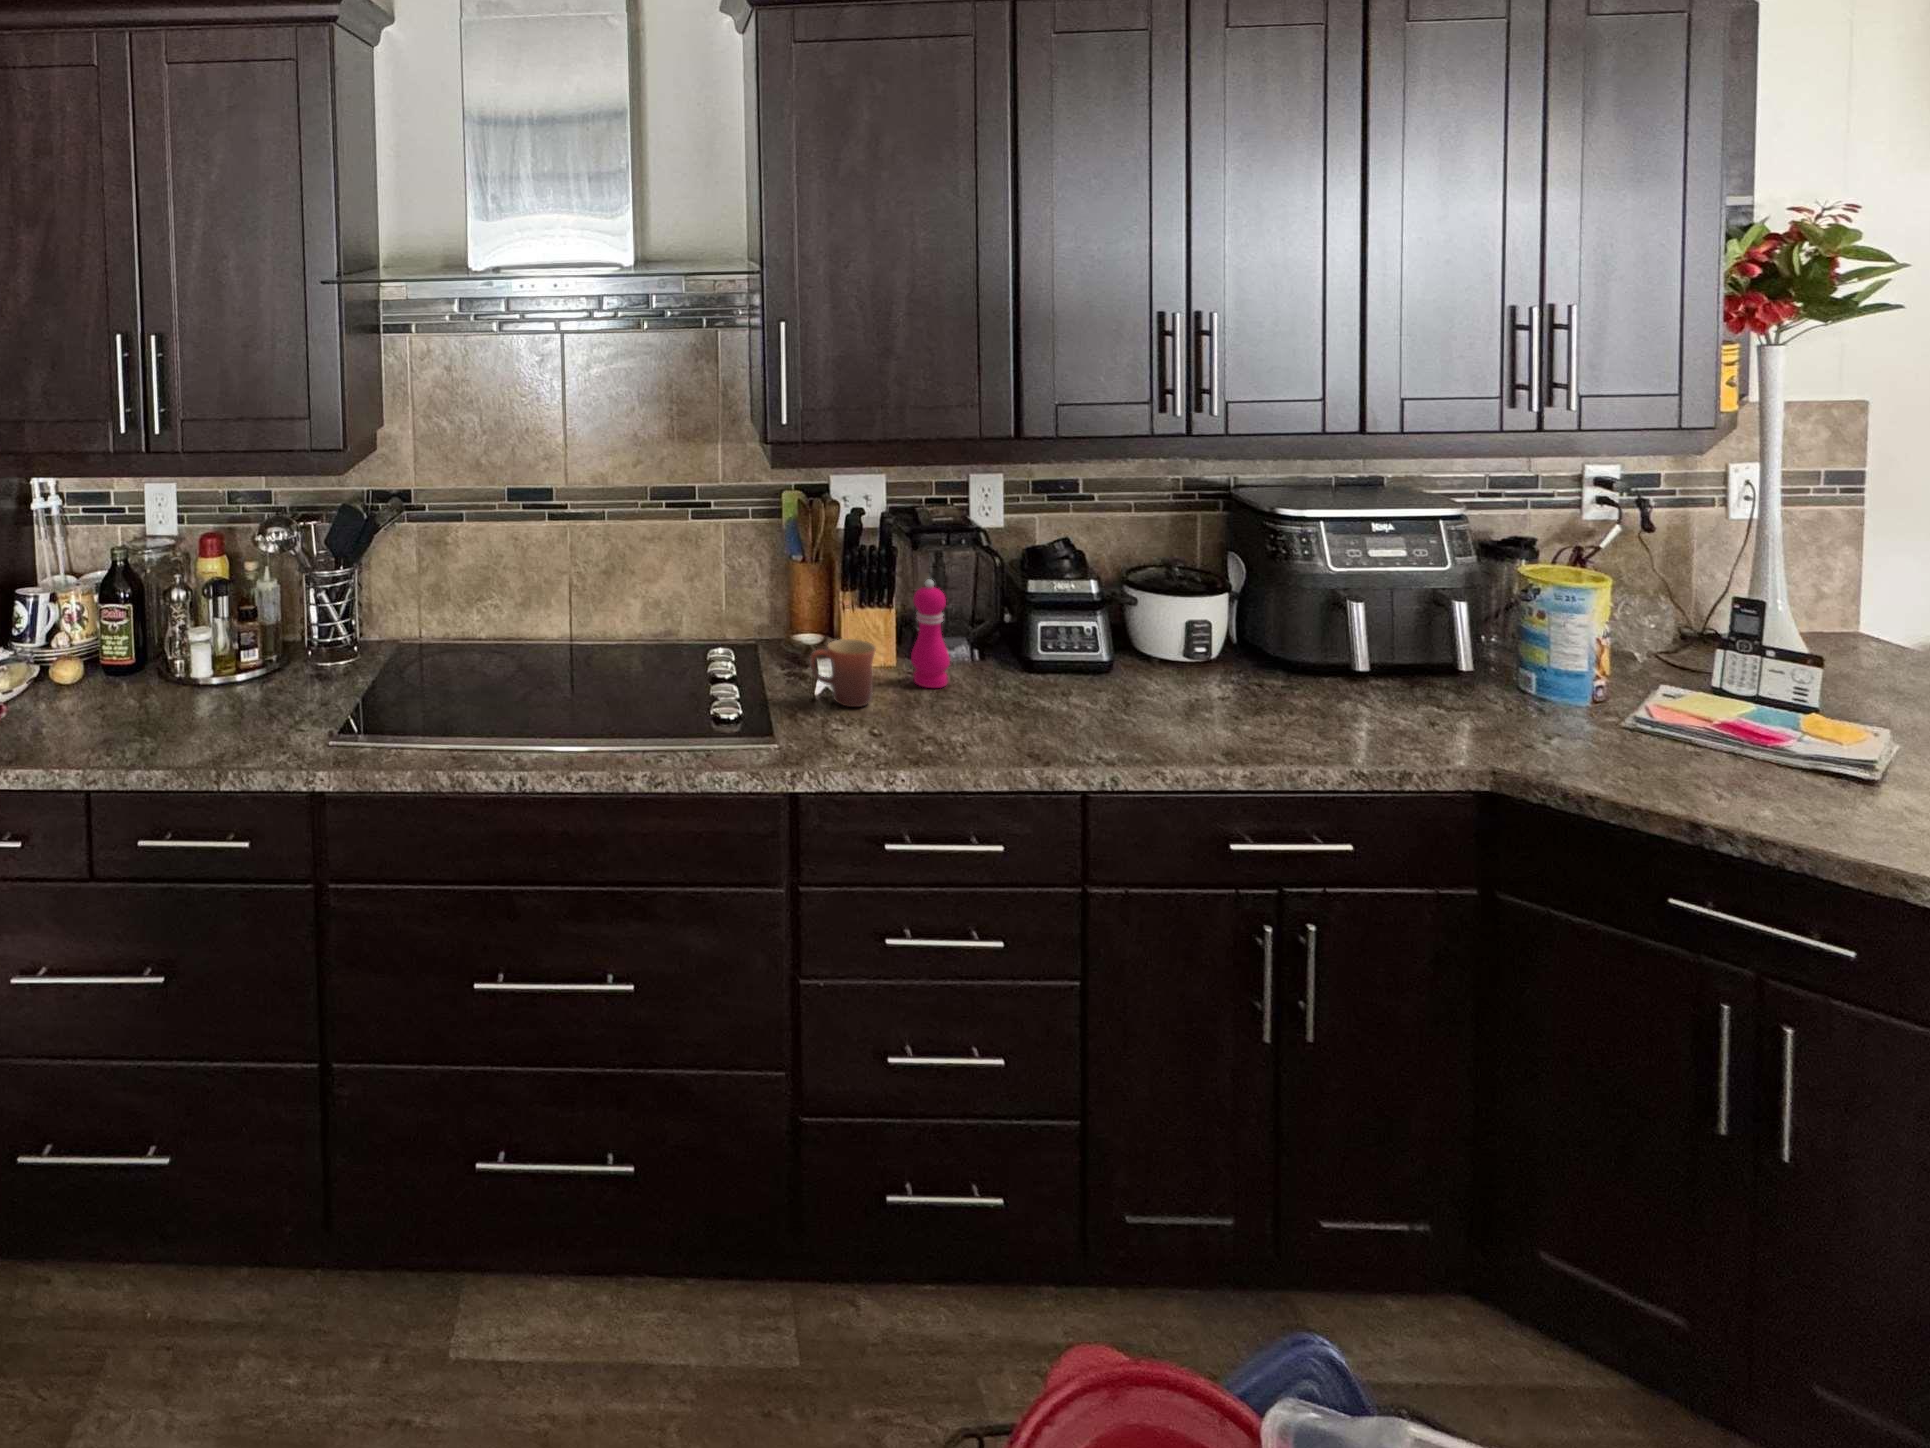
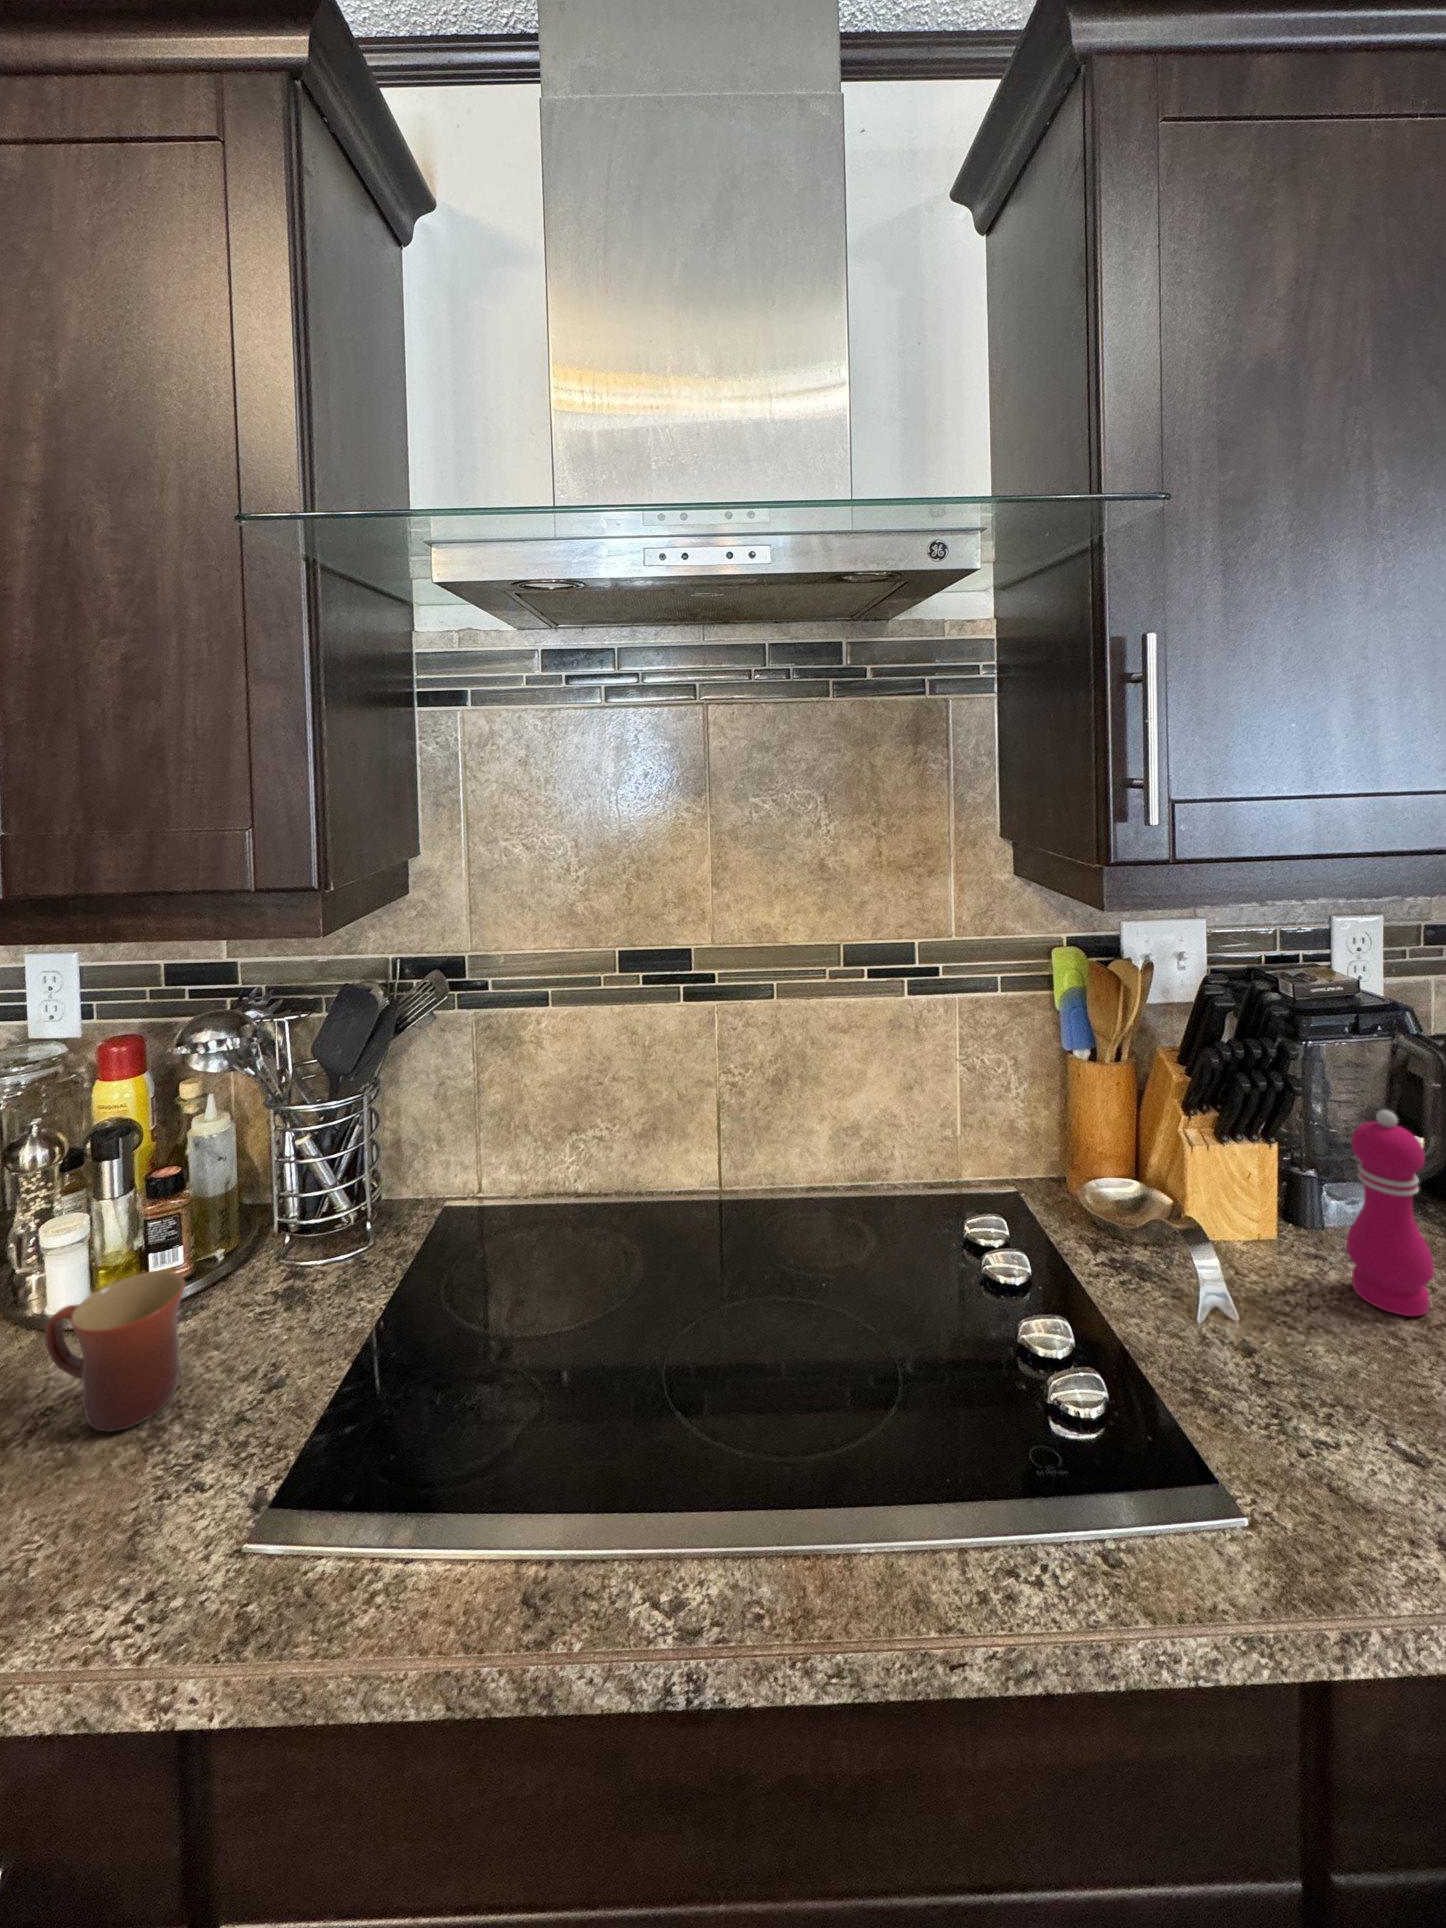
mug: present [810,639,876,707] -> present [45,1271,185,1431]

